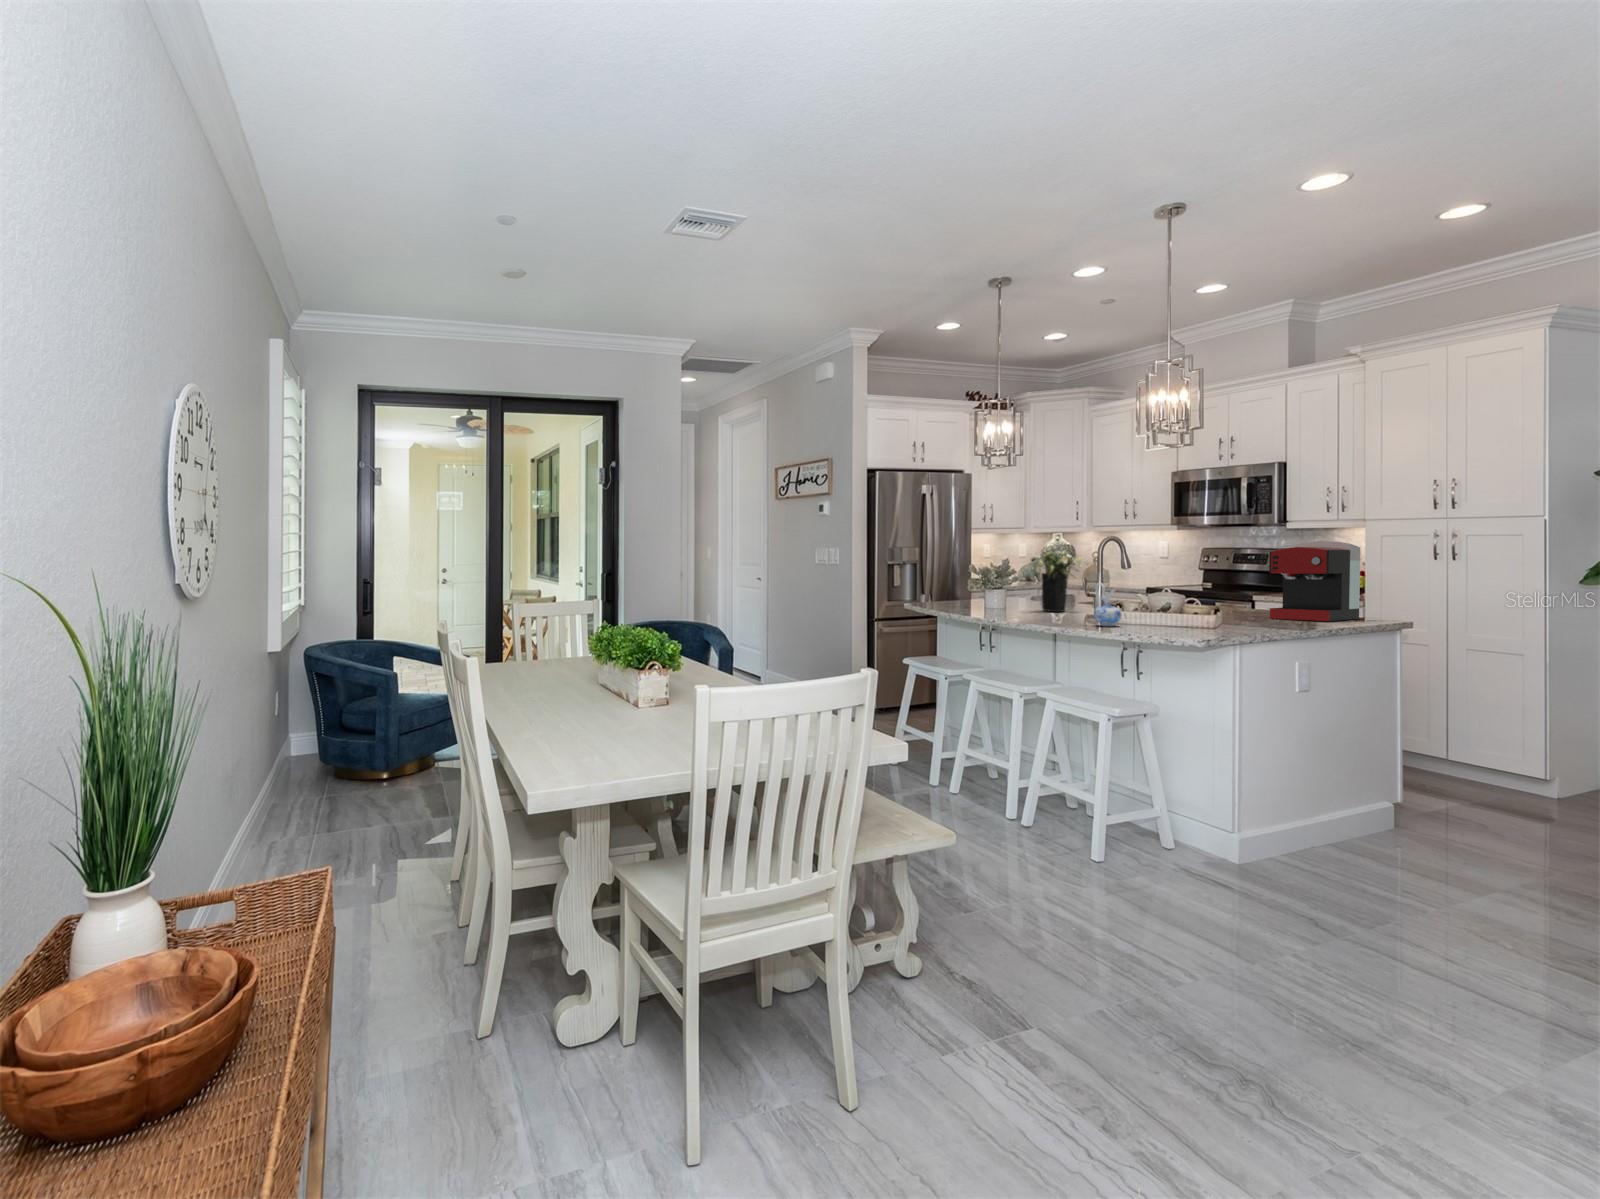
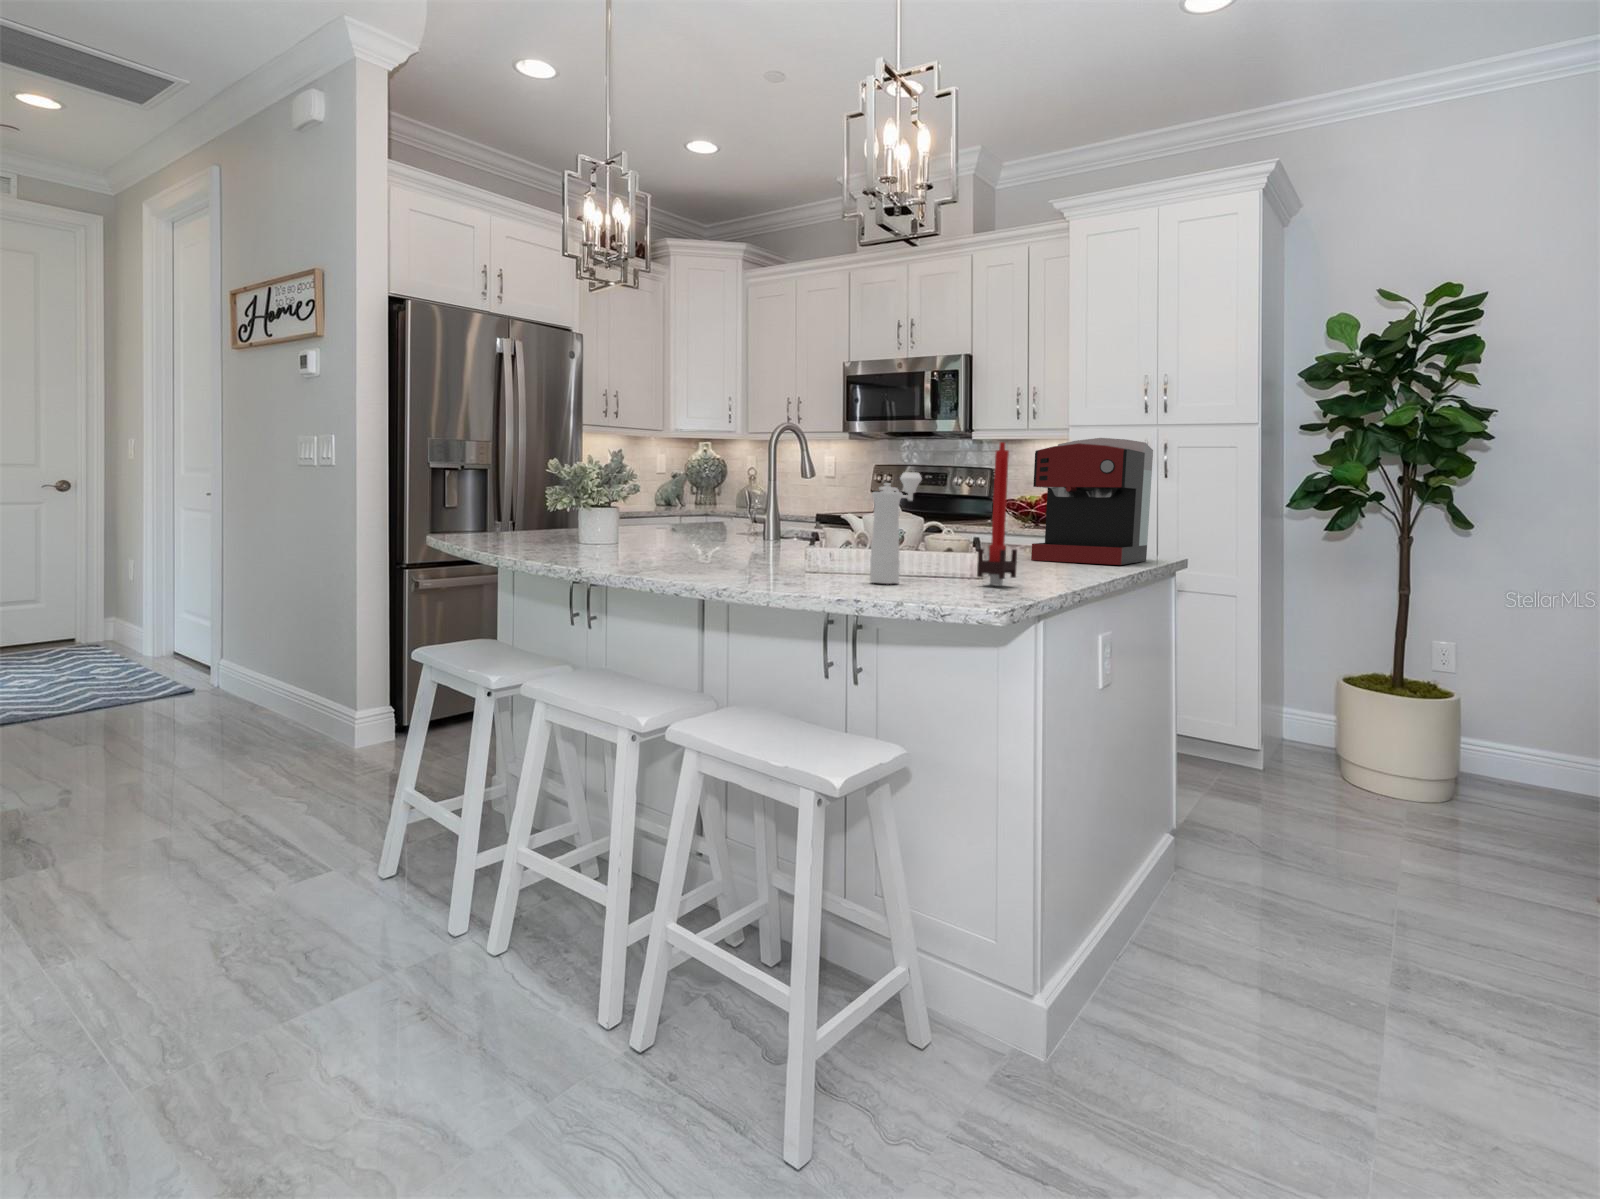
flower arrangement: present [1035,547,1083,612] -> none [659,432,755,548]
candle: none [1205,558,1228,632] -> present [977,442,1017,586]
pepper mill: none [1145,573,1176,630] -> present [870,472,922,584]
ceramic pitcher: present [1094,583,1121,626] -> none [772,489,822,575]

